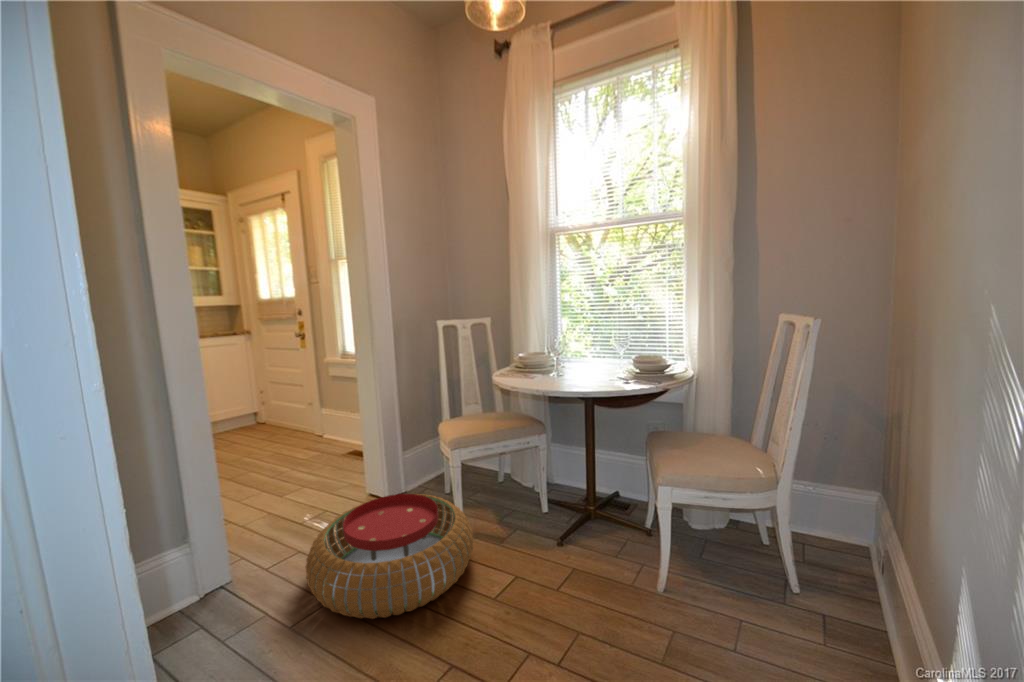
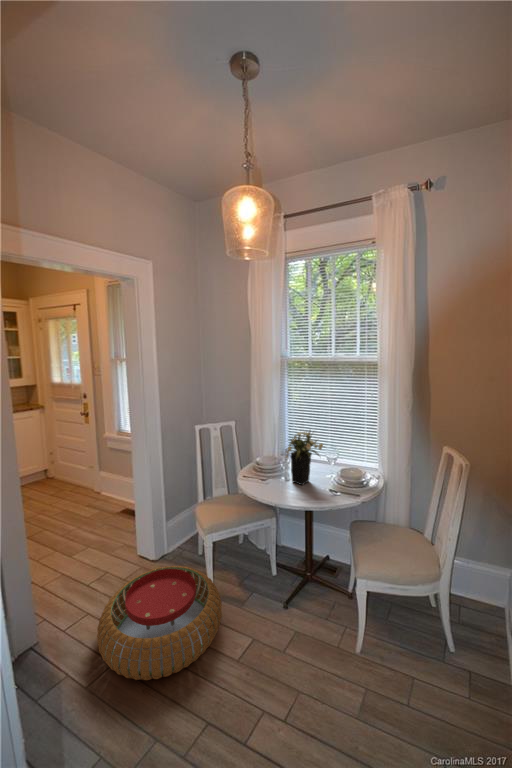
flower arrangement: none [552,305,613,379] -> present [285,432,323,485]

